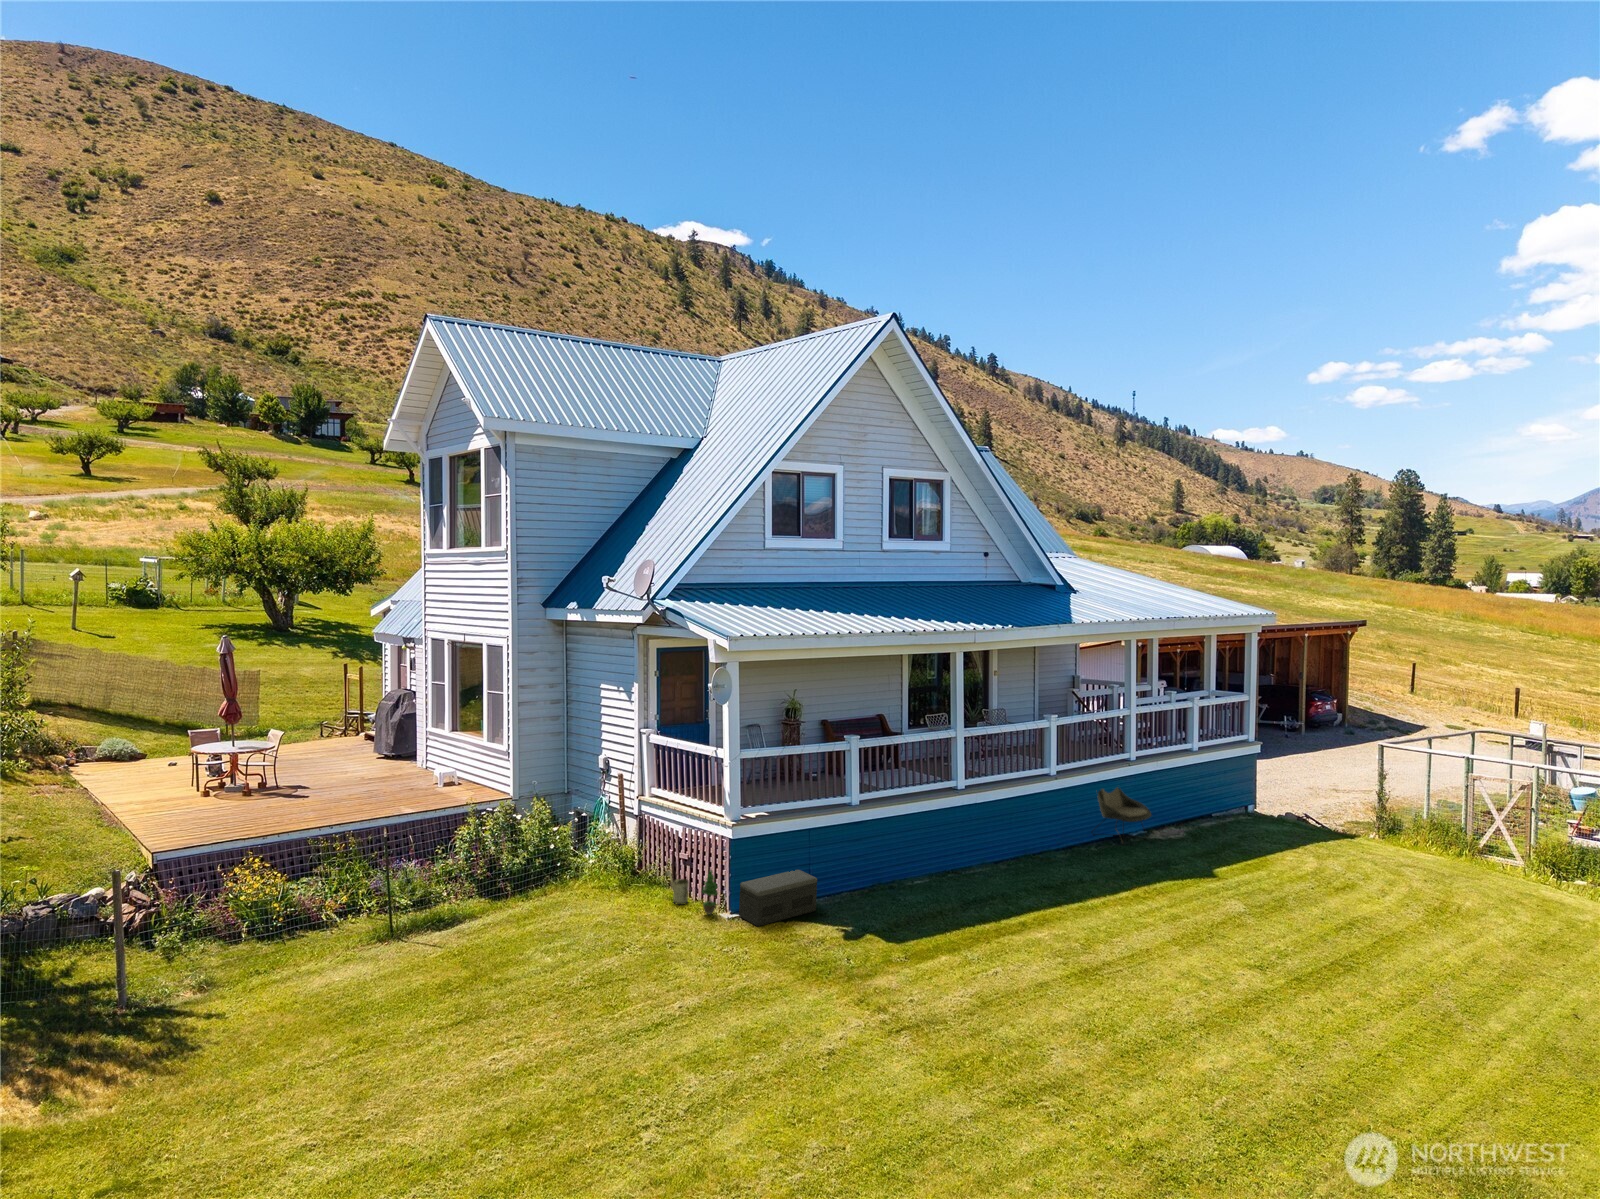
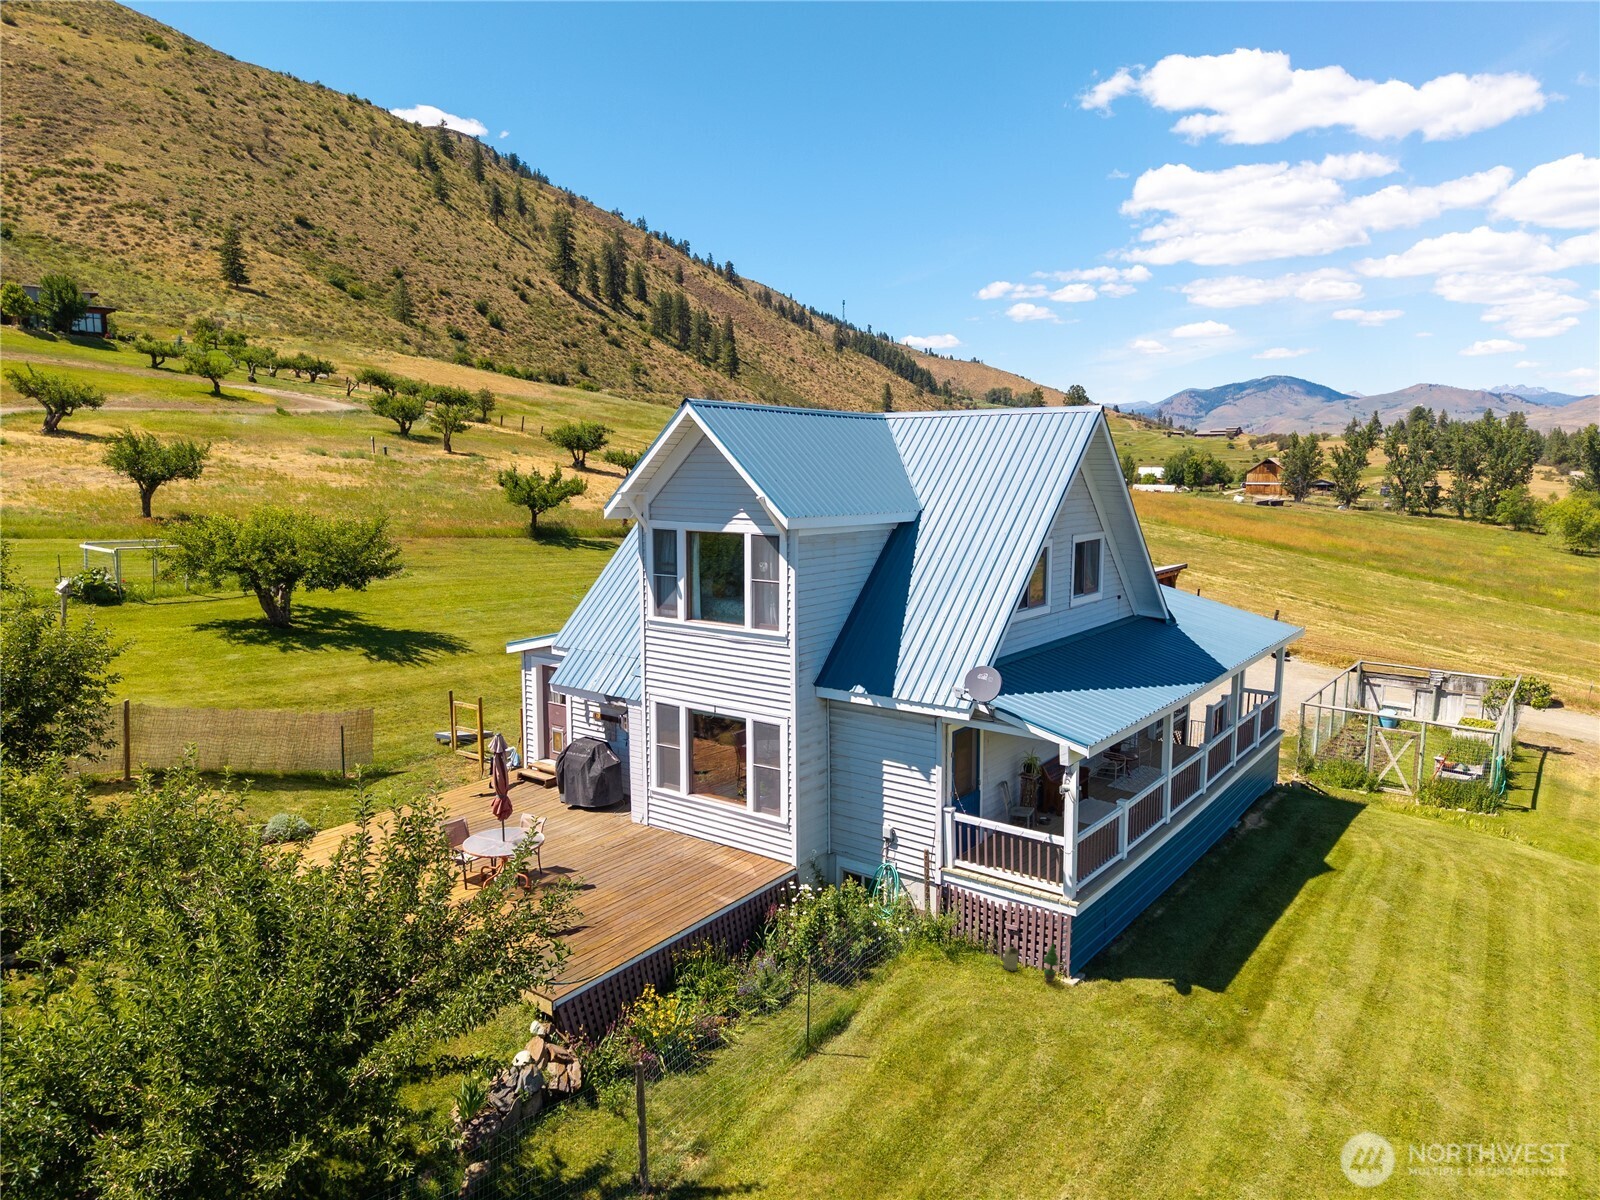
lounge chair: present [1098,788,1151,844] -> none [1225,794,1272,850]
storage bench: present [739,870,817,927] -> none [1075,928,1128,991]

